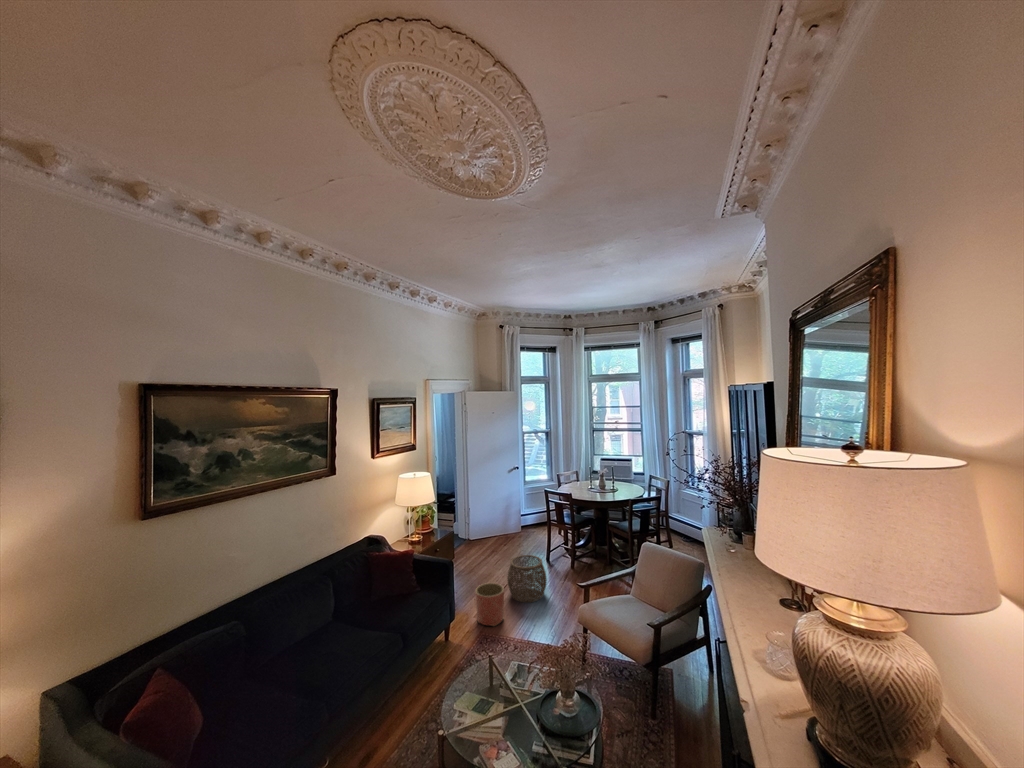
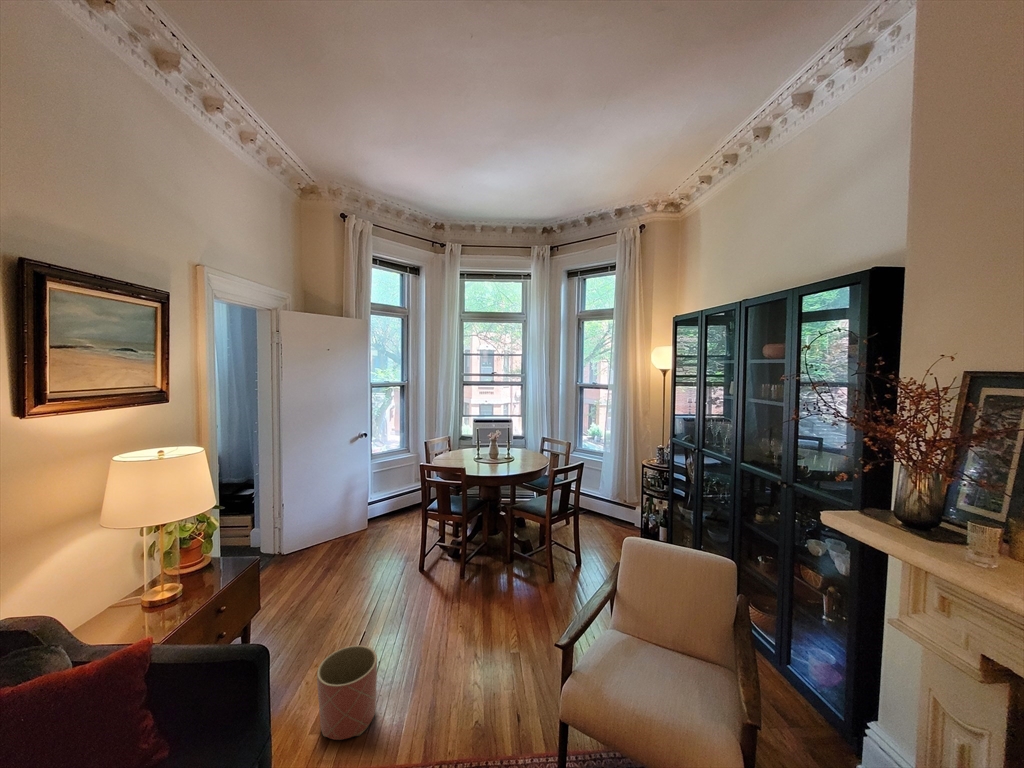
woven basket: present [507,555,547,602] -> none [371,574,440,661]

